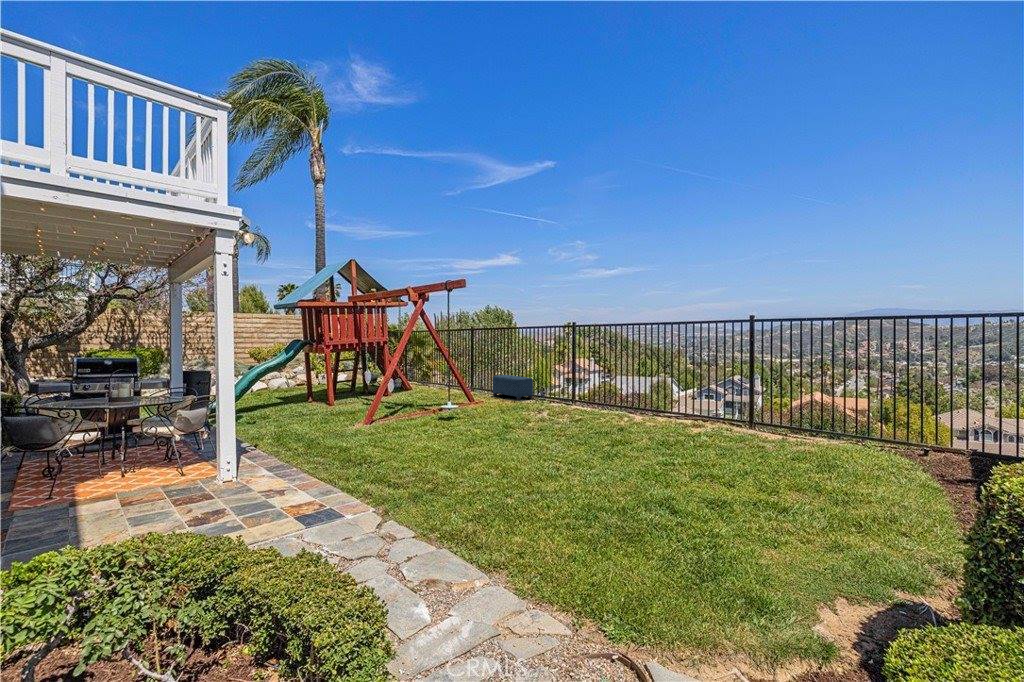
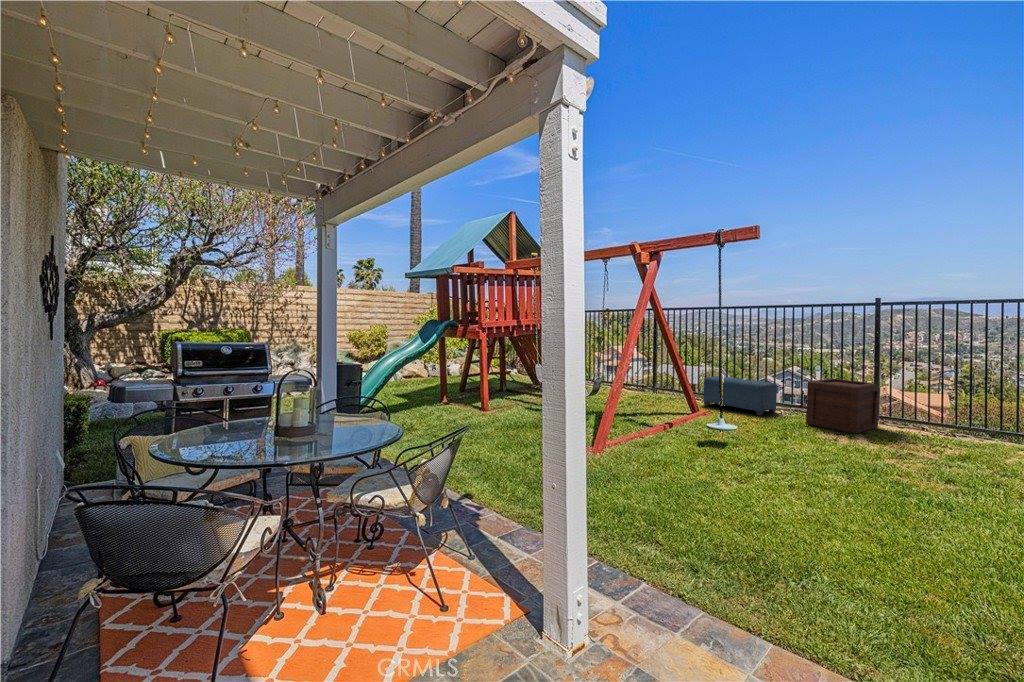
wooden crate: none [535,373,576,407] -> present [806,378,880,434]

